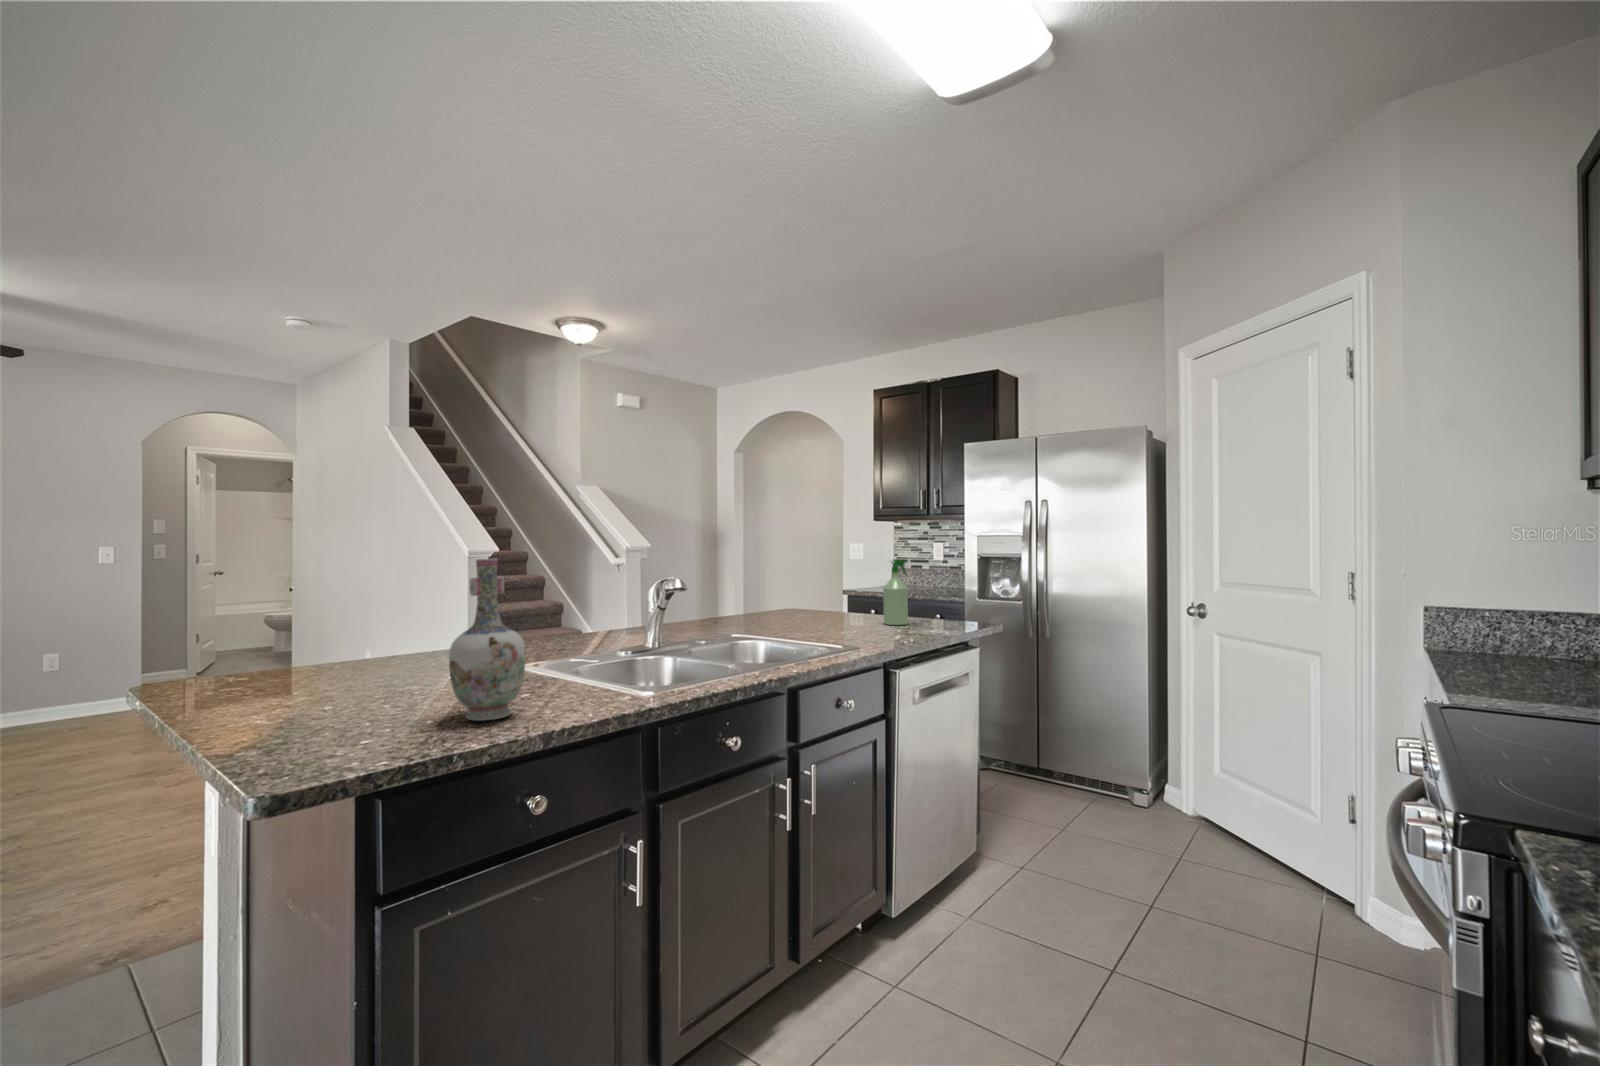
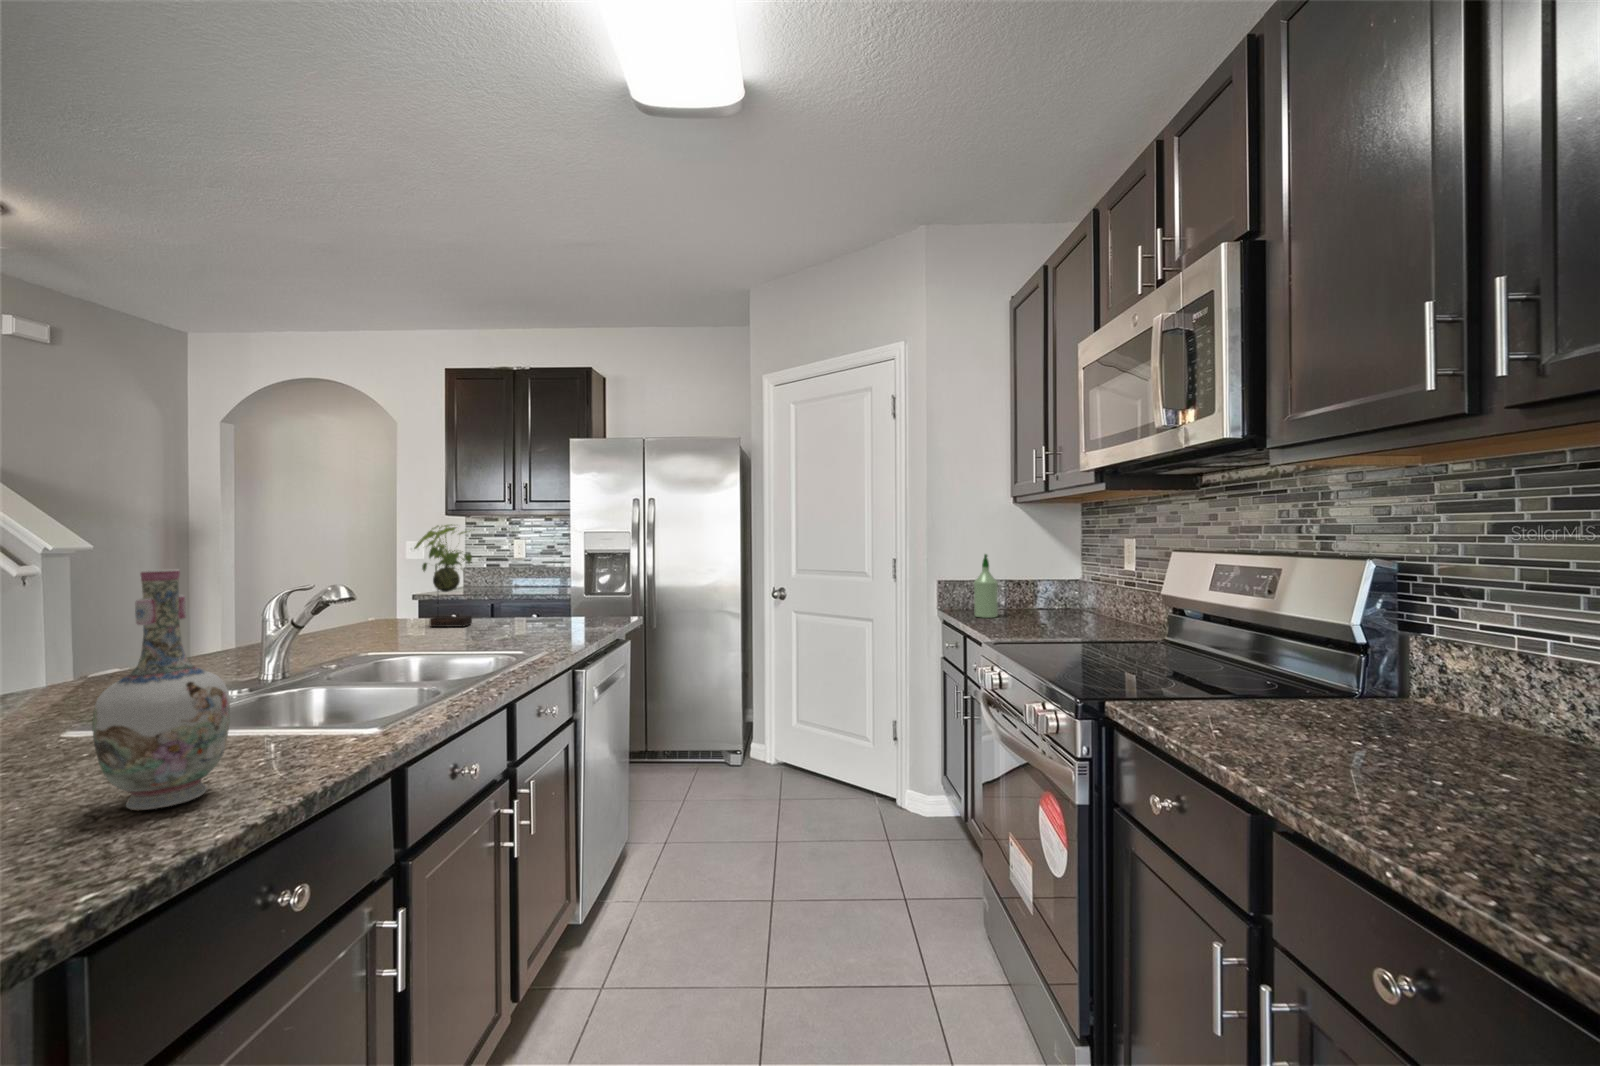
plant: none [798,521,847,619] -> present [414,524,472,627]
spray bottle: present [883,559,908,625] -> present [974,554,998,618]

